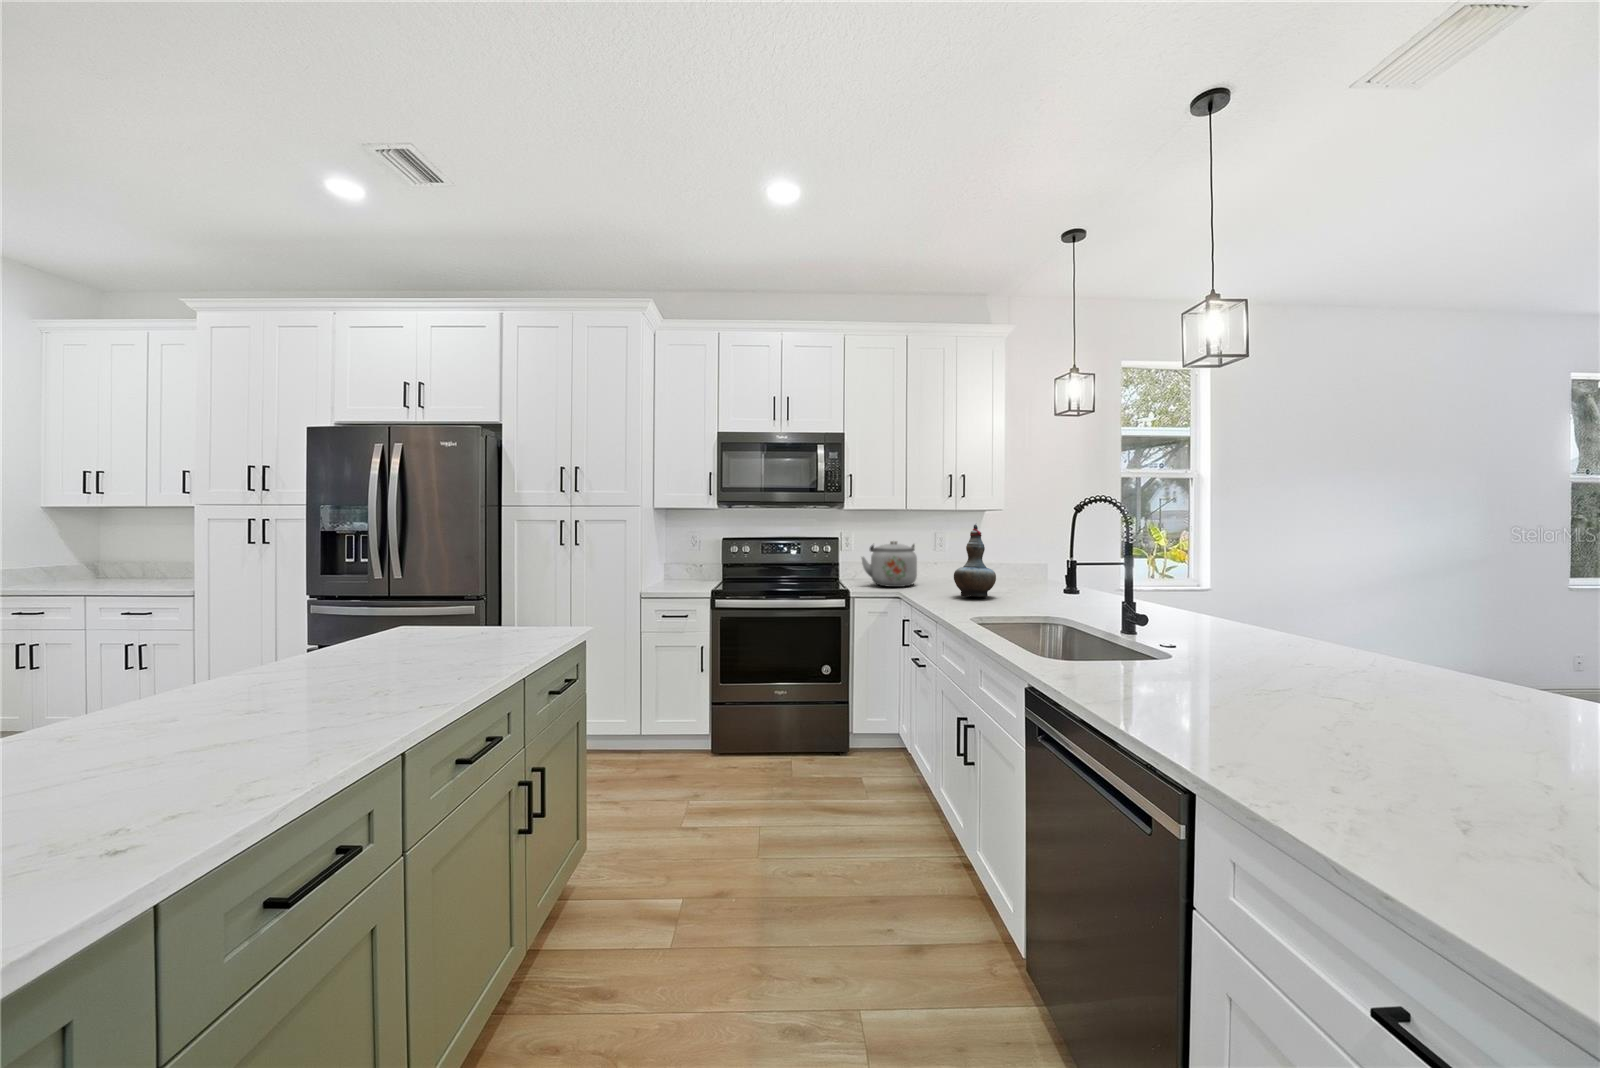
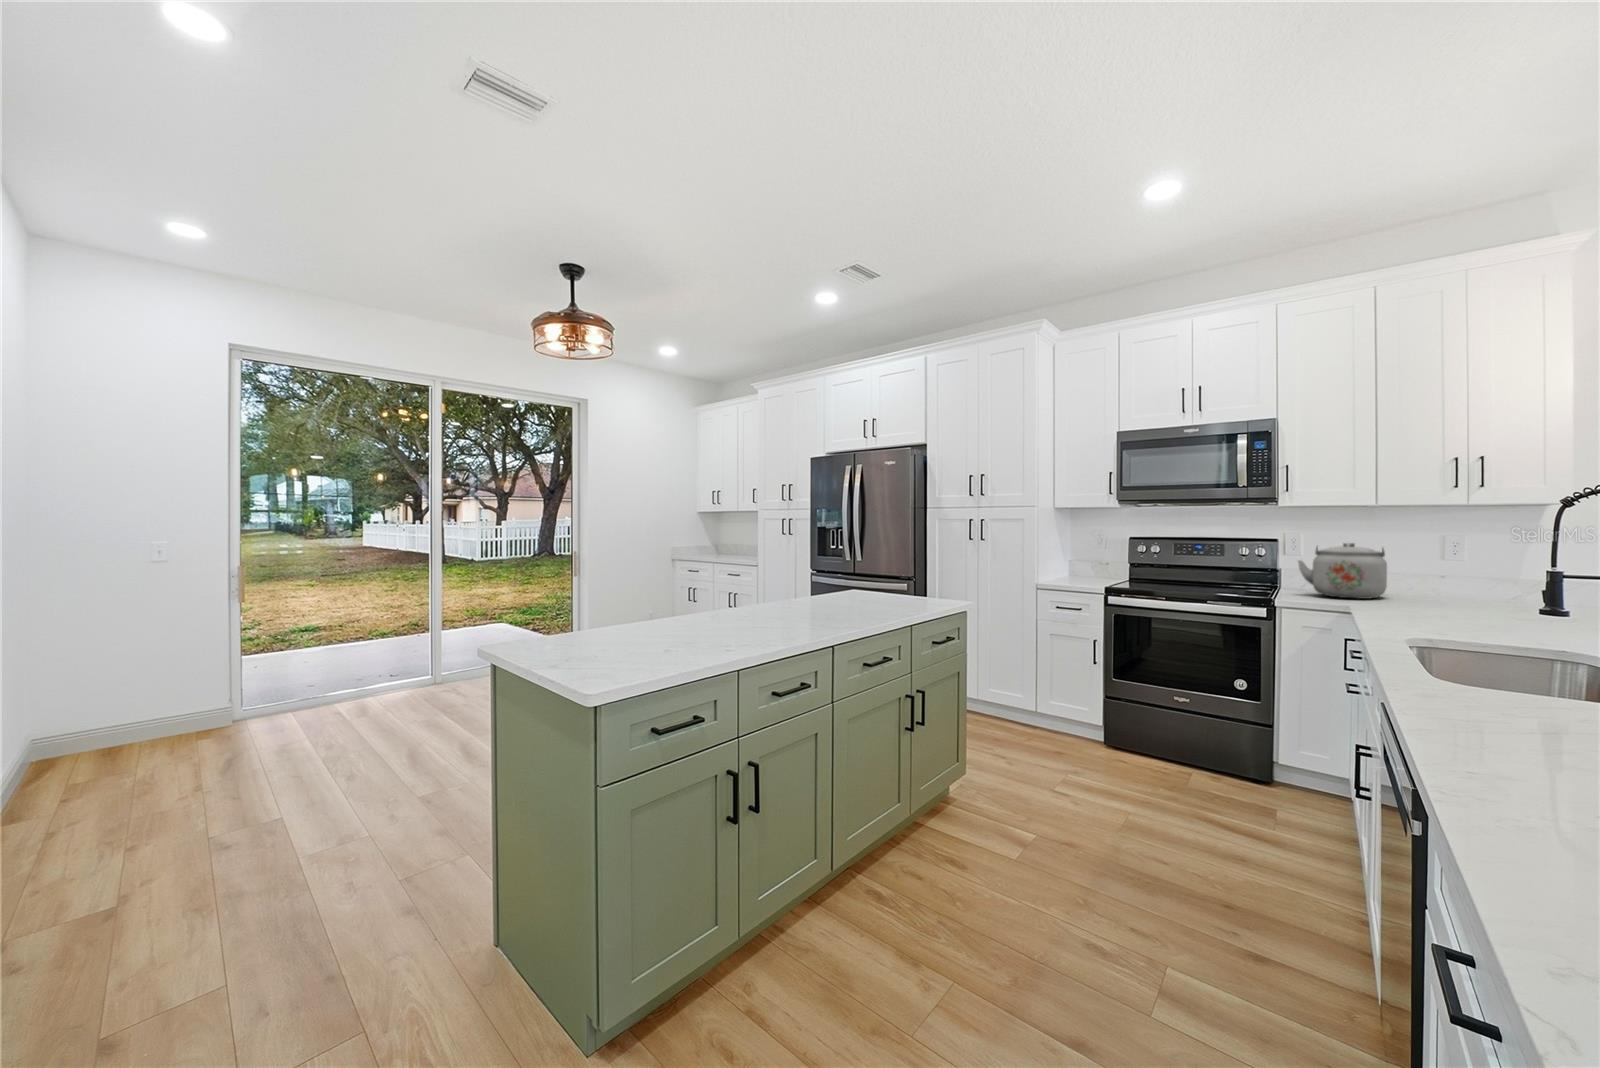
decorative vase: present [954,524,996,597] -> none [1424,520,1501,617]

